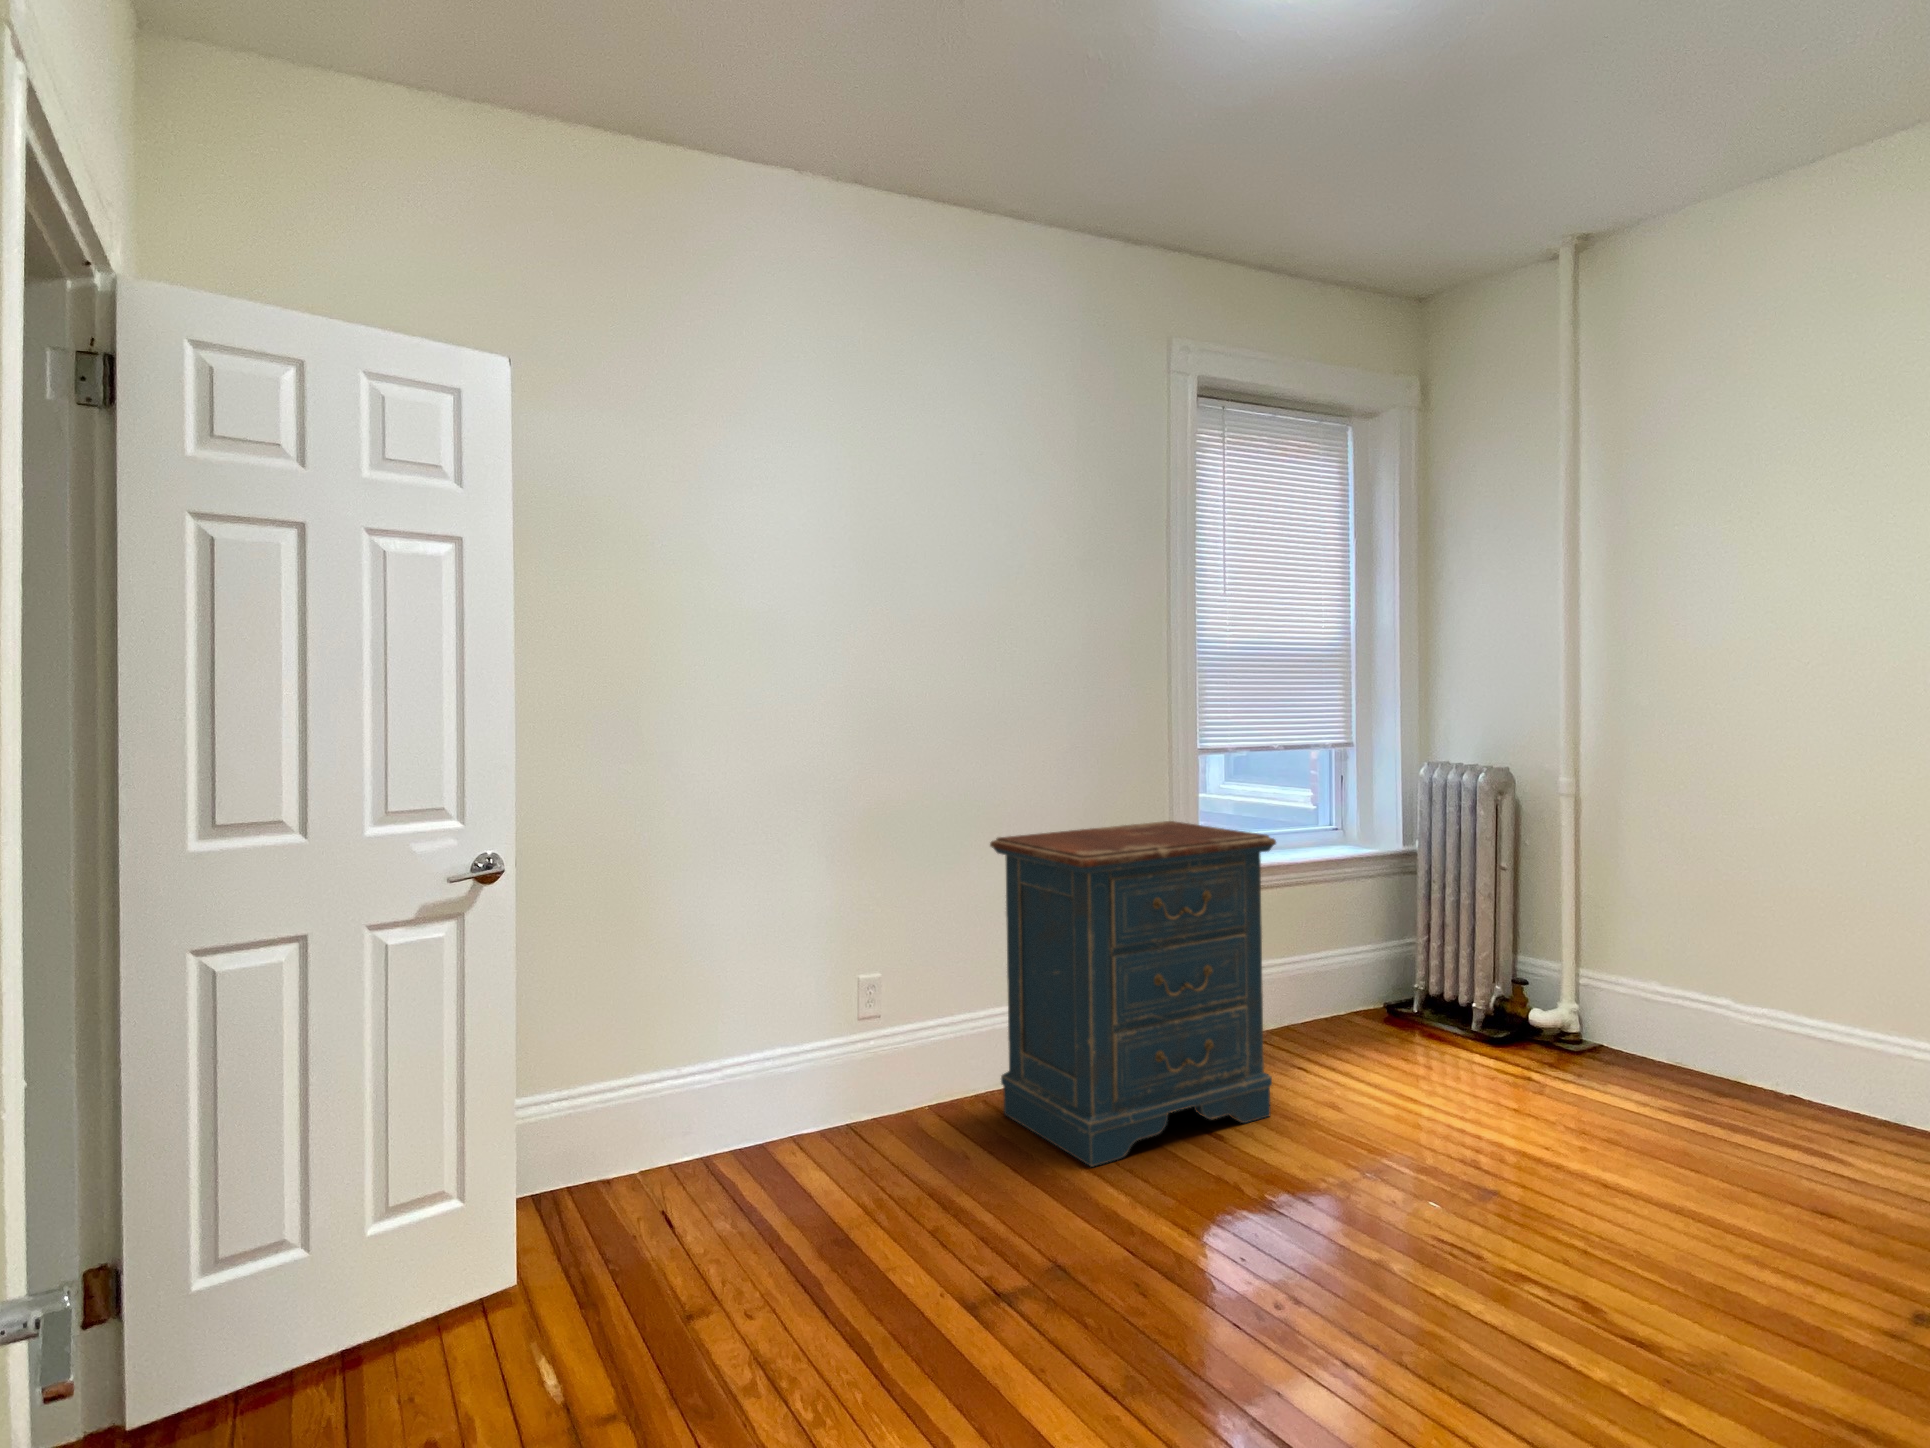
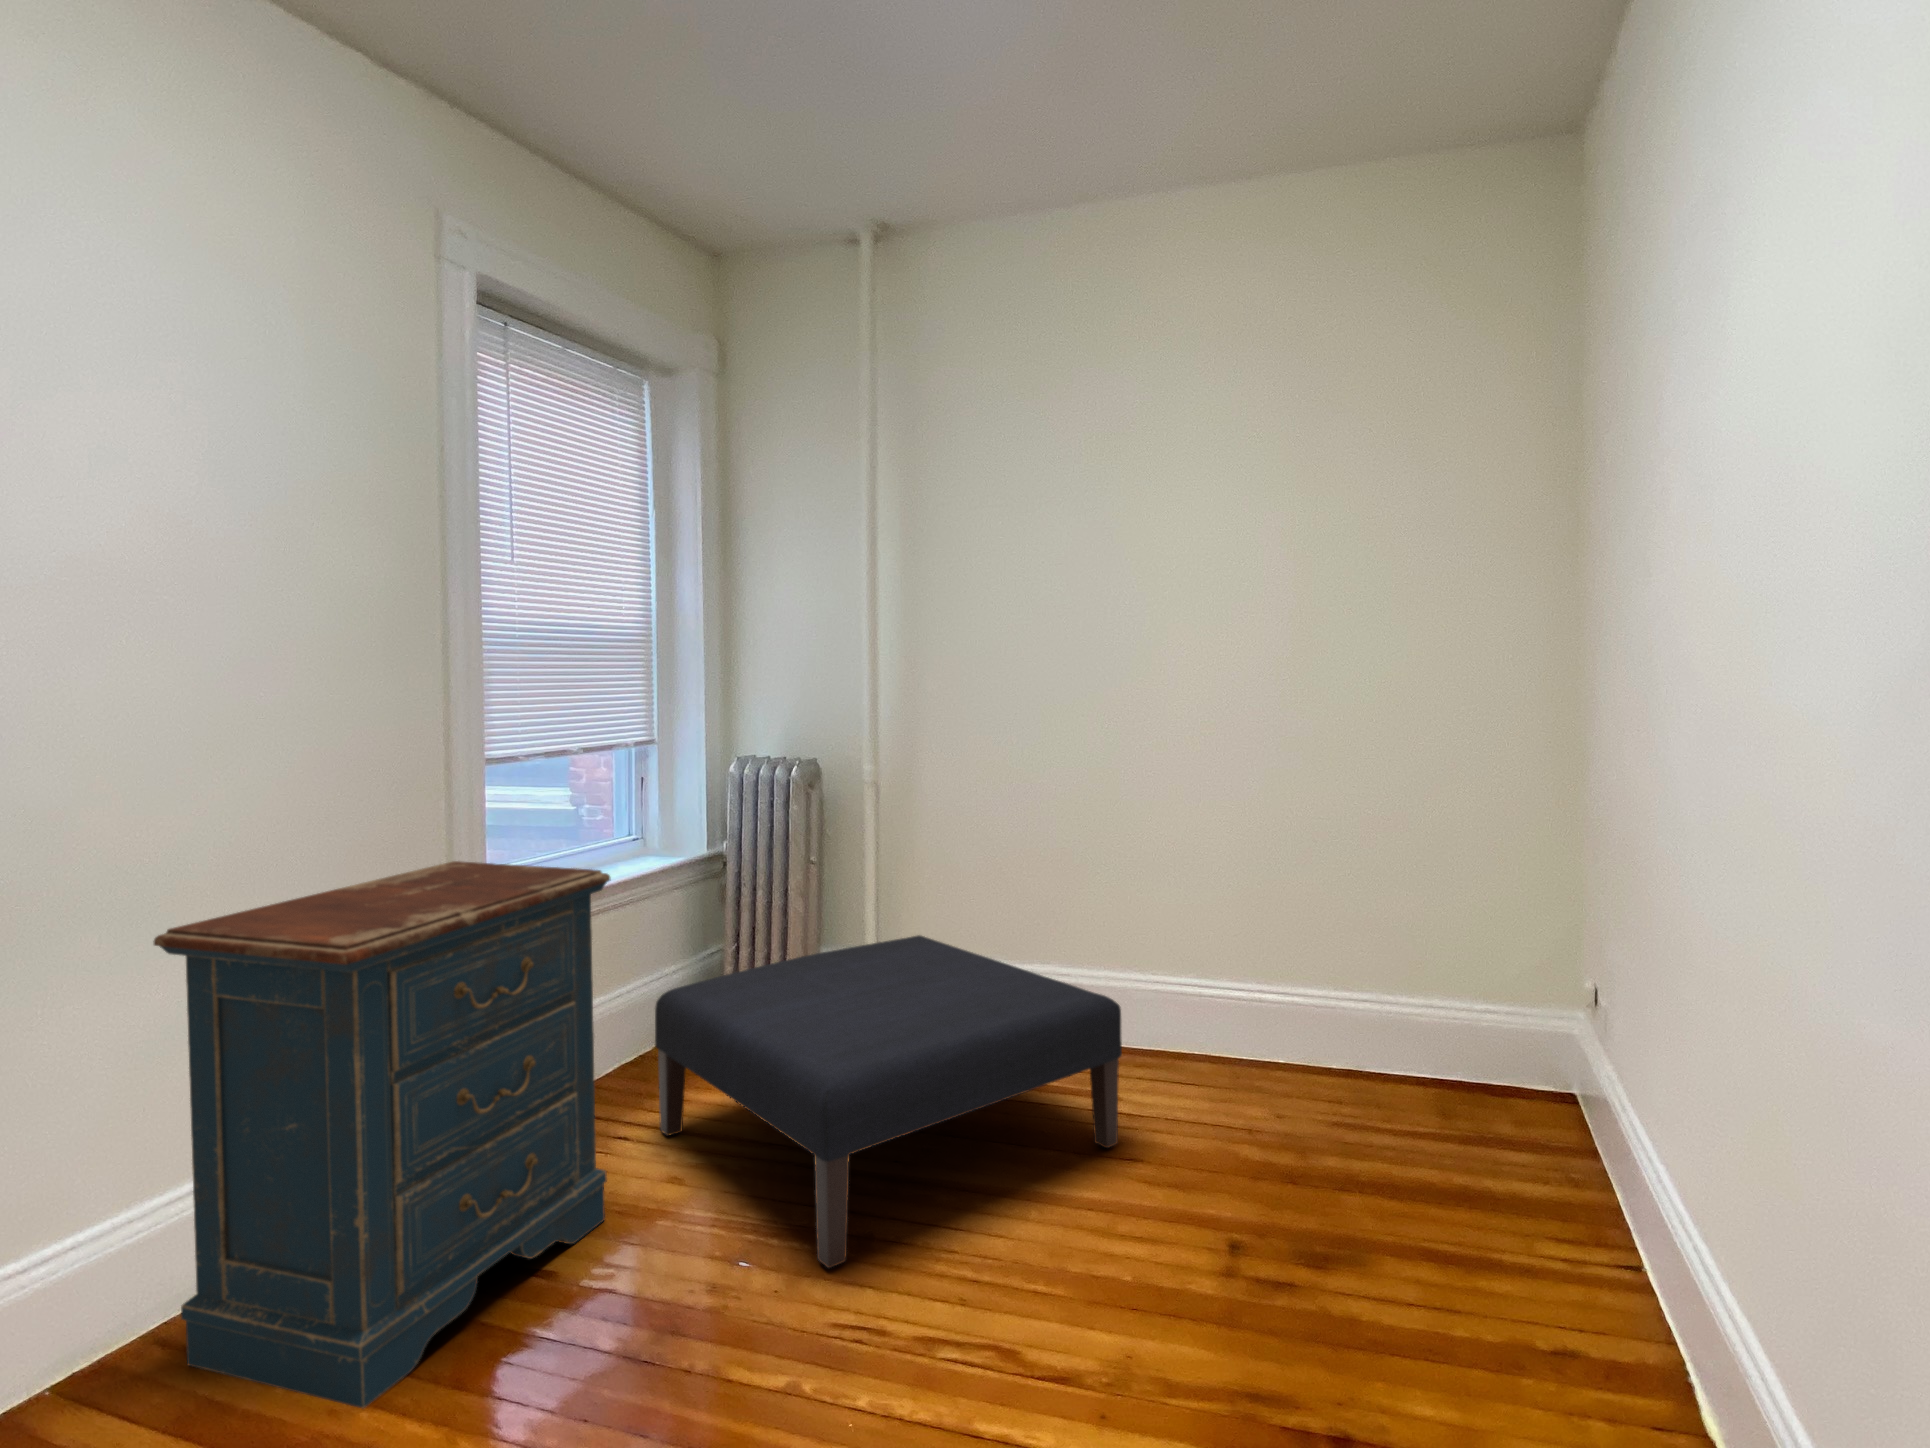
ottoman: none [1327,947,1835,1205] -> present [655,935,1122,1268]

